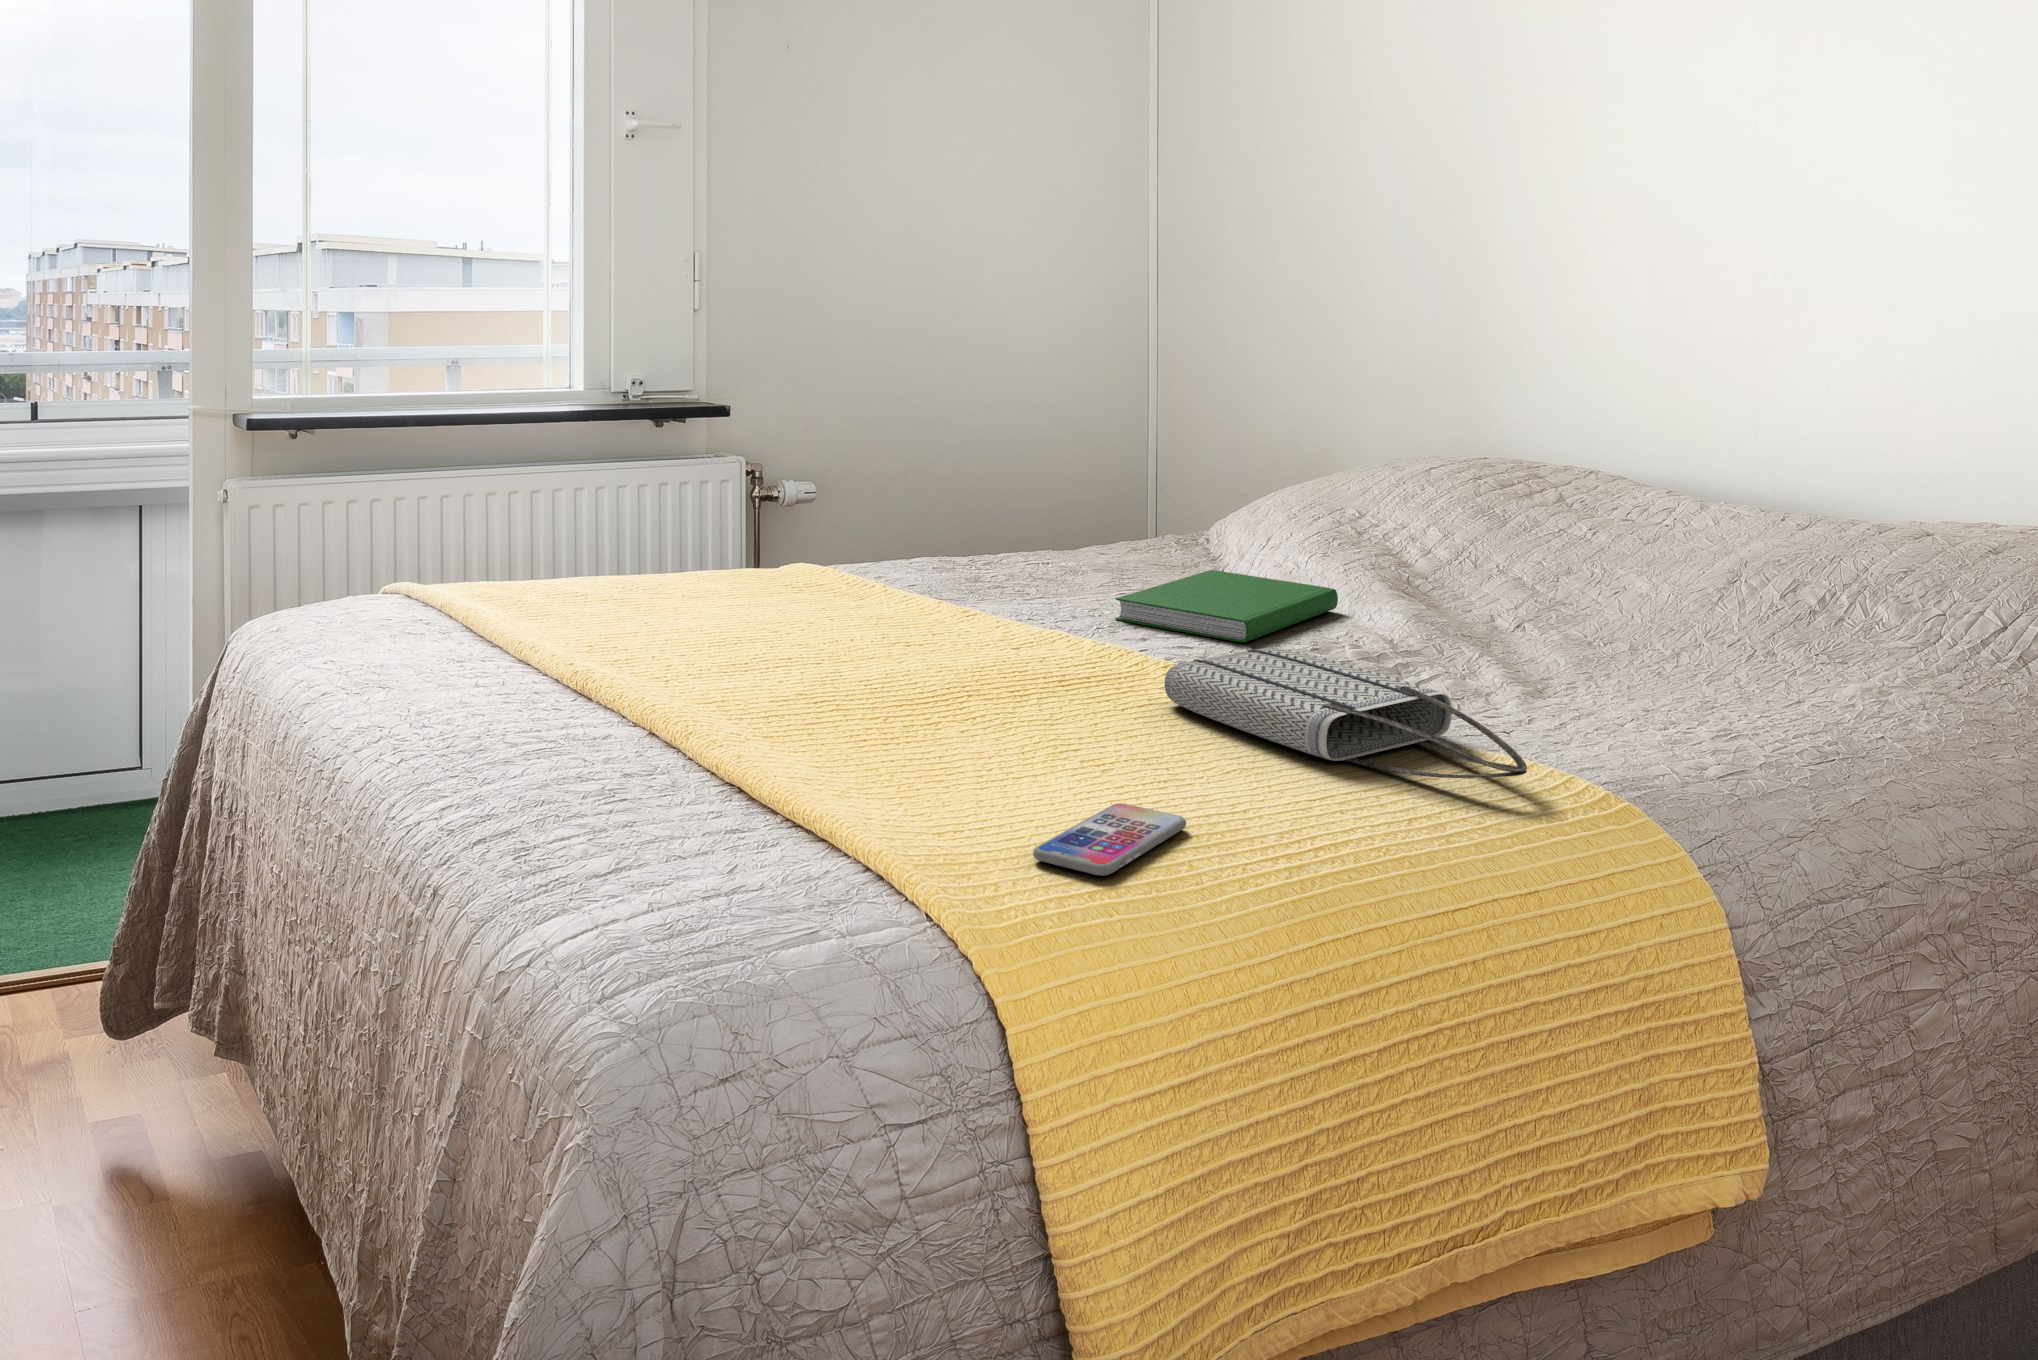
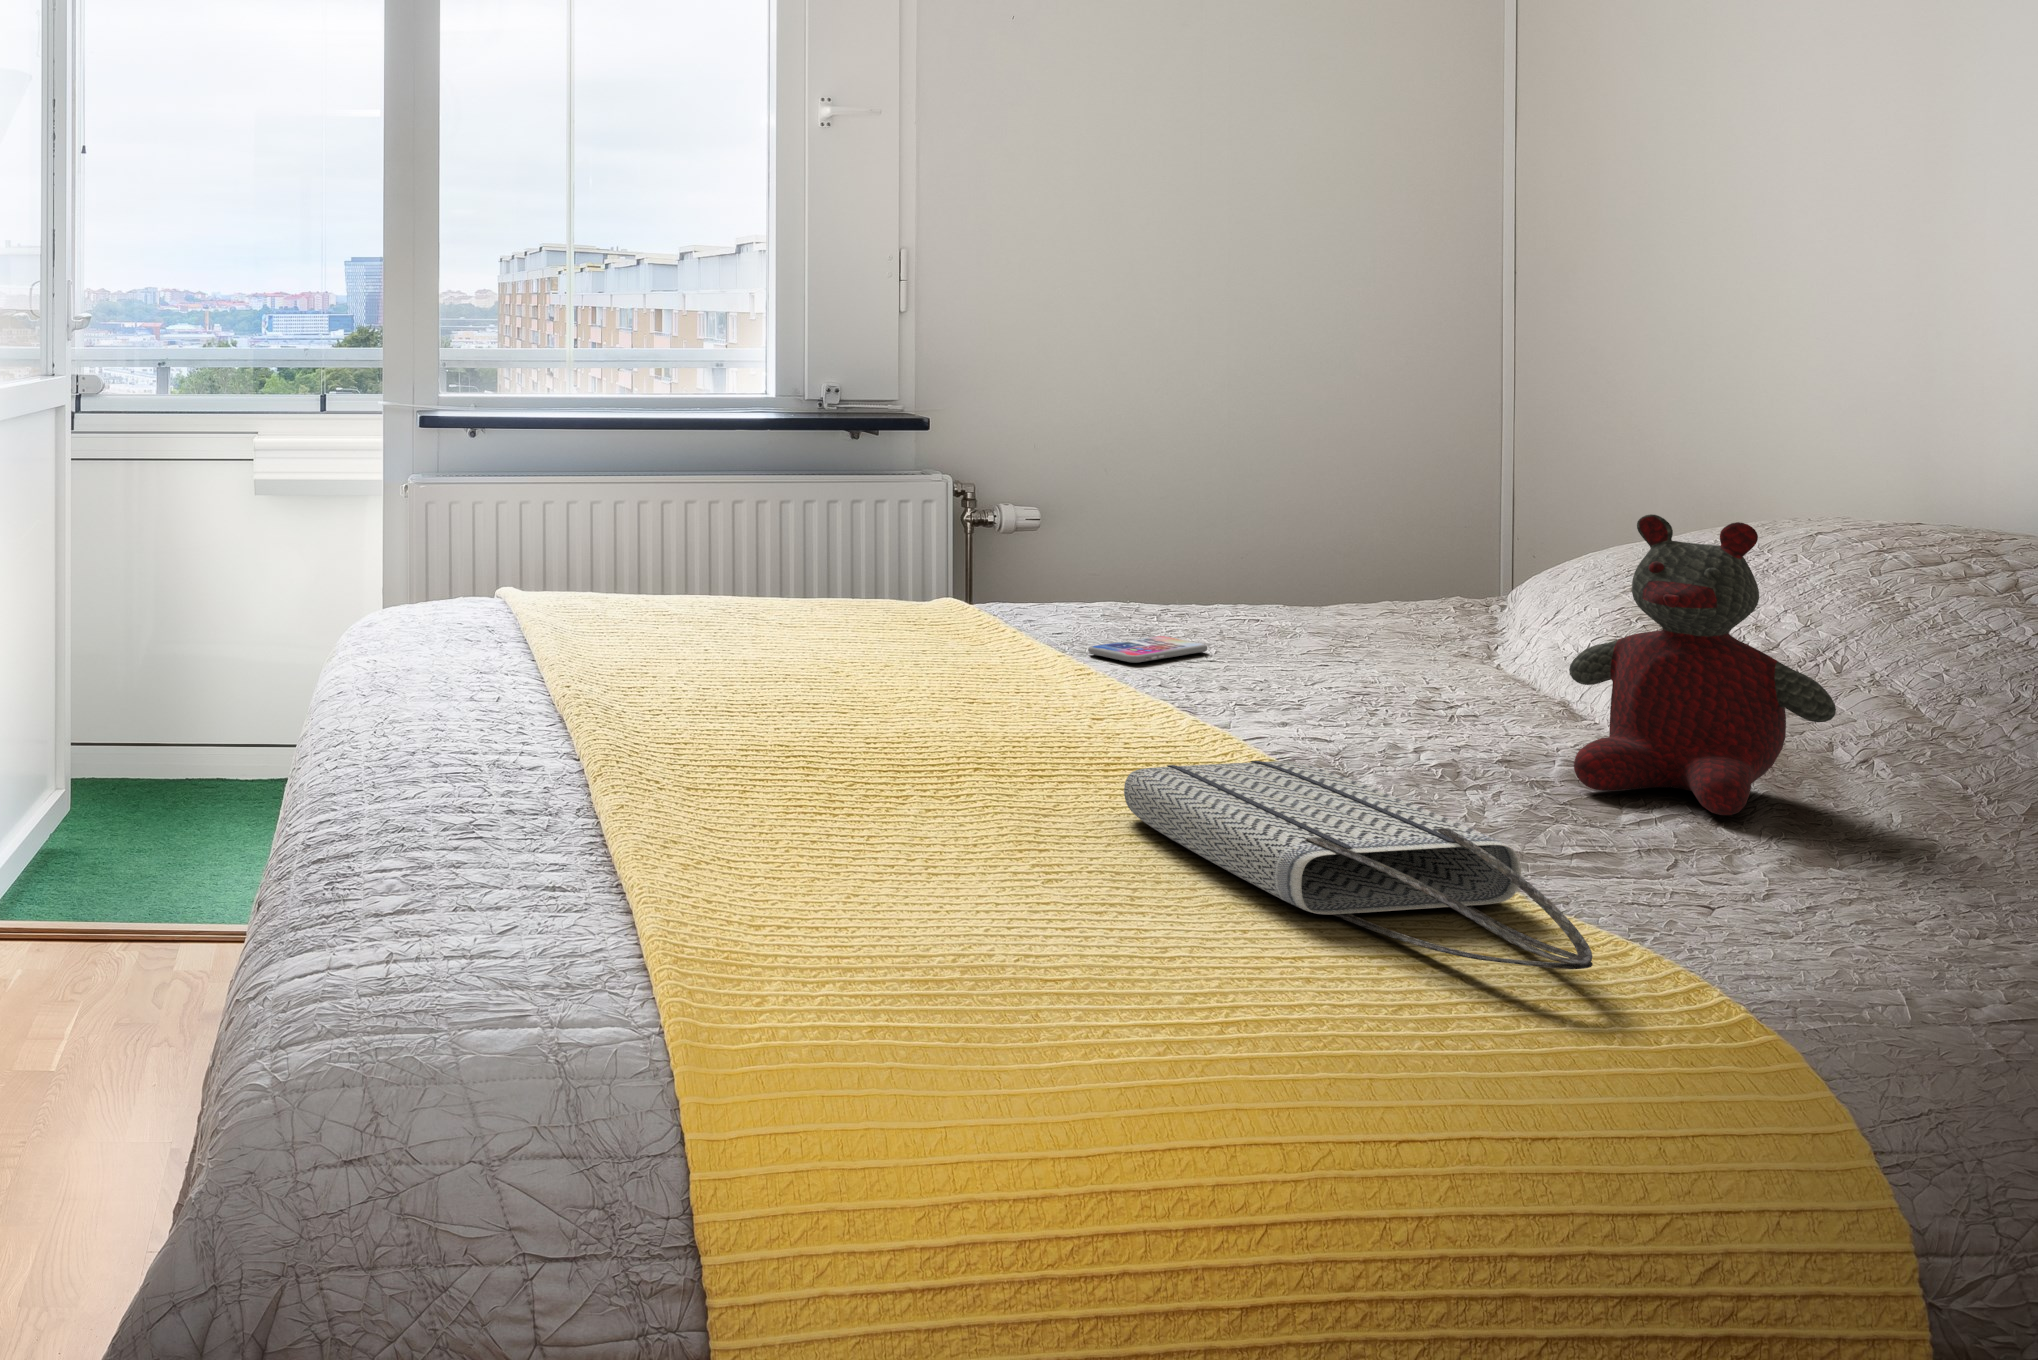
stuffed bear: none [1423,442,1591,657] -> present [1569,514,1836,815]
hardcover book: present [1115,570,1338,643] -> none [1129,662,1451,754]
smartphone: present [1033,803,1186,876] -> present [1088,636,1207,663]

